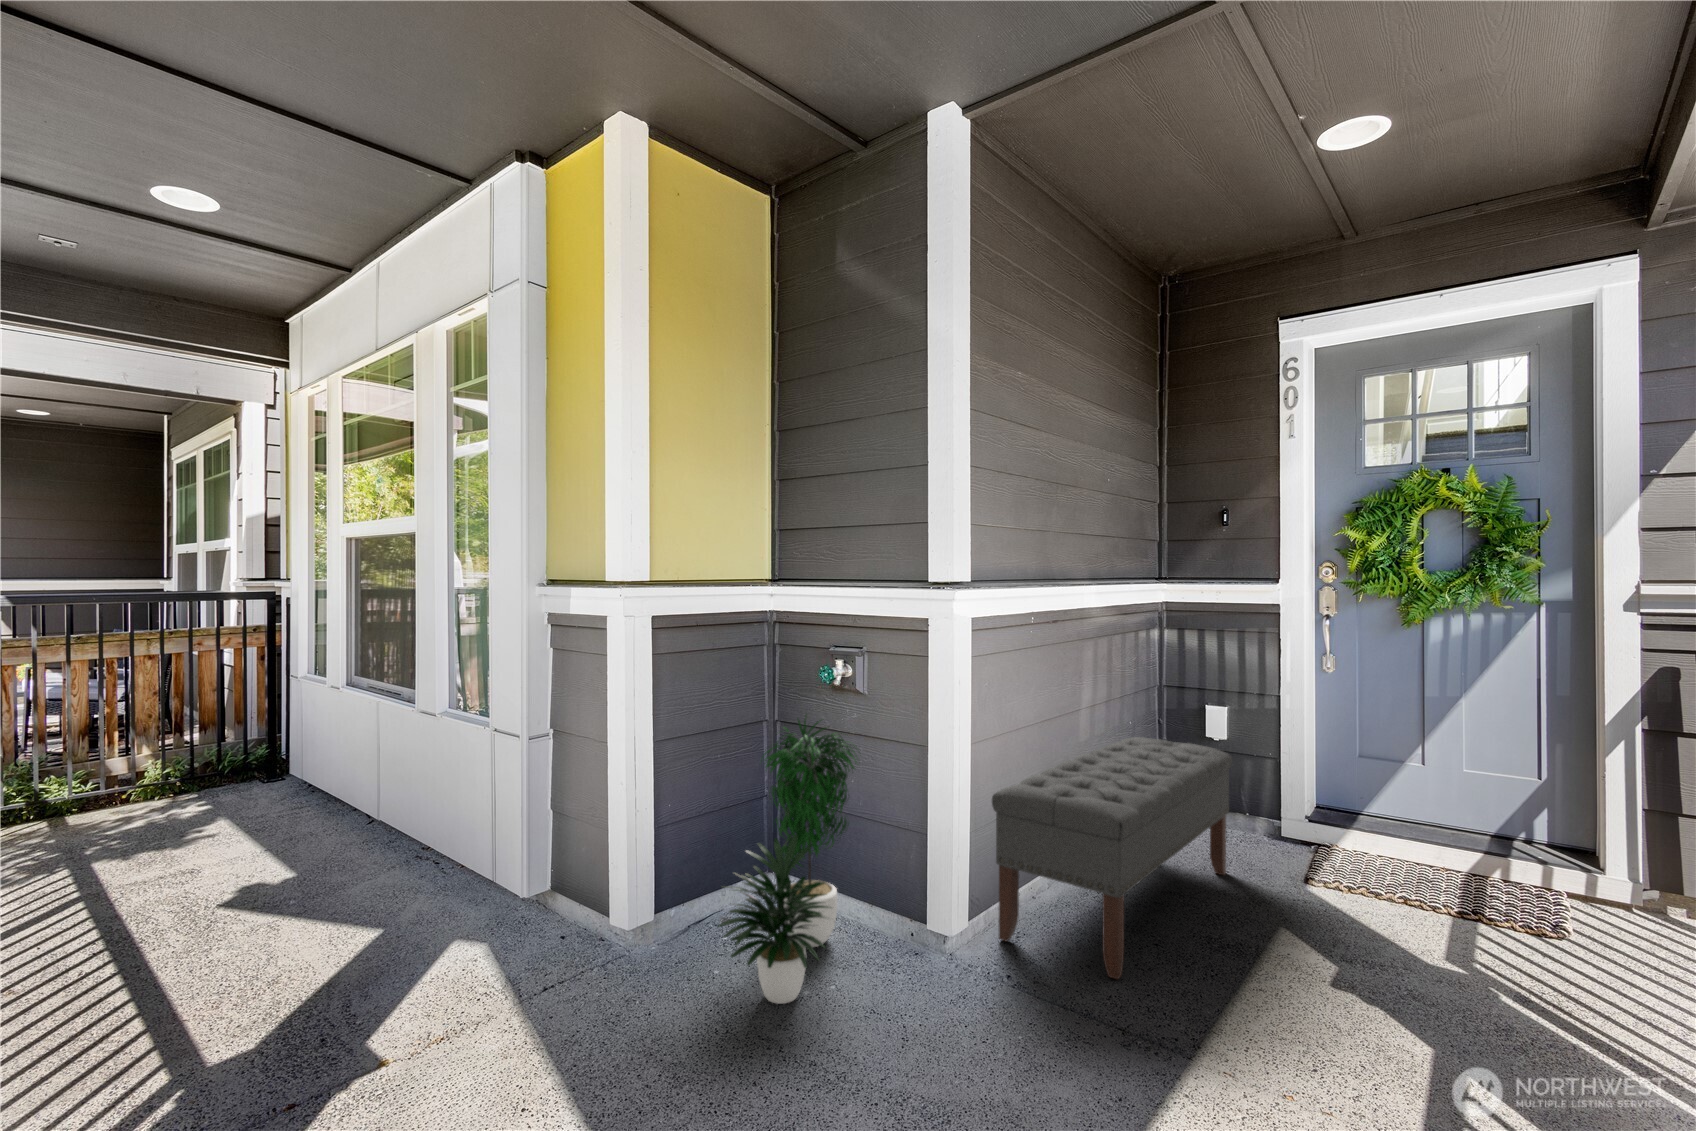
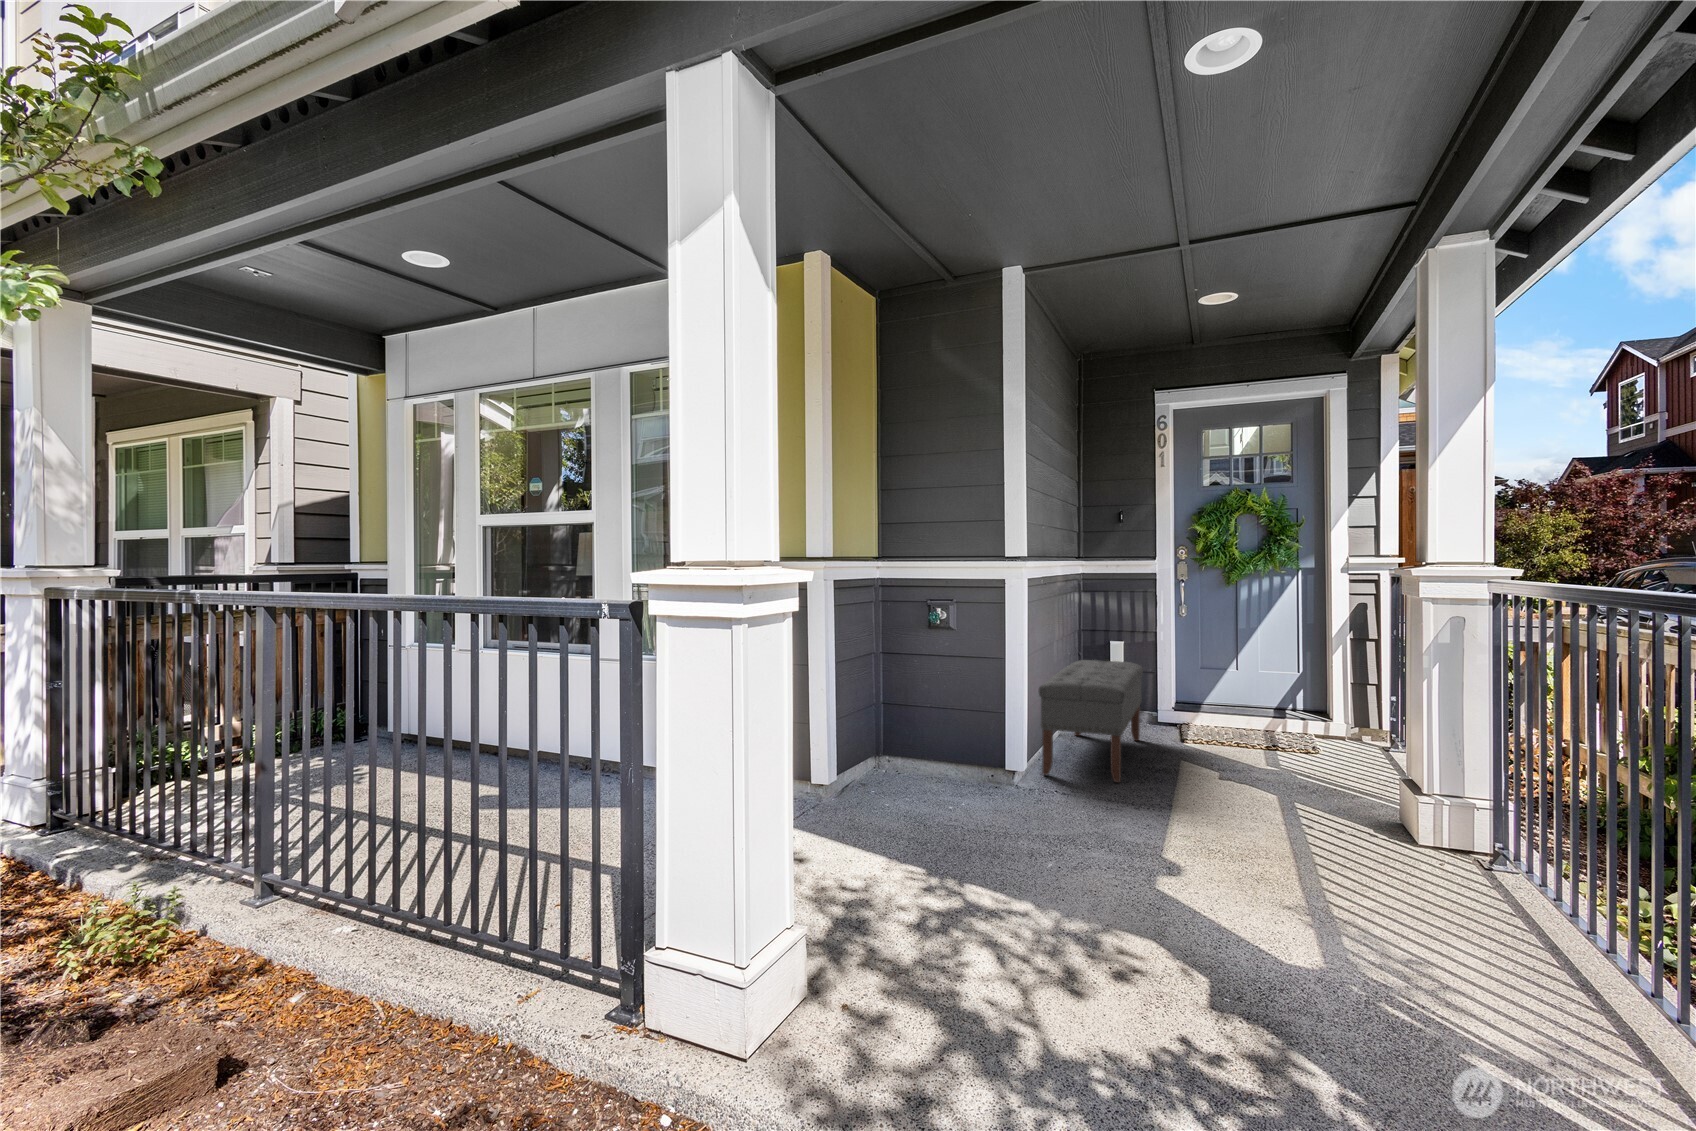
potted plant: present [718,720,857,1004] -> none [903,640,978,807]

